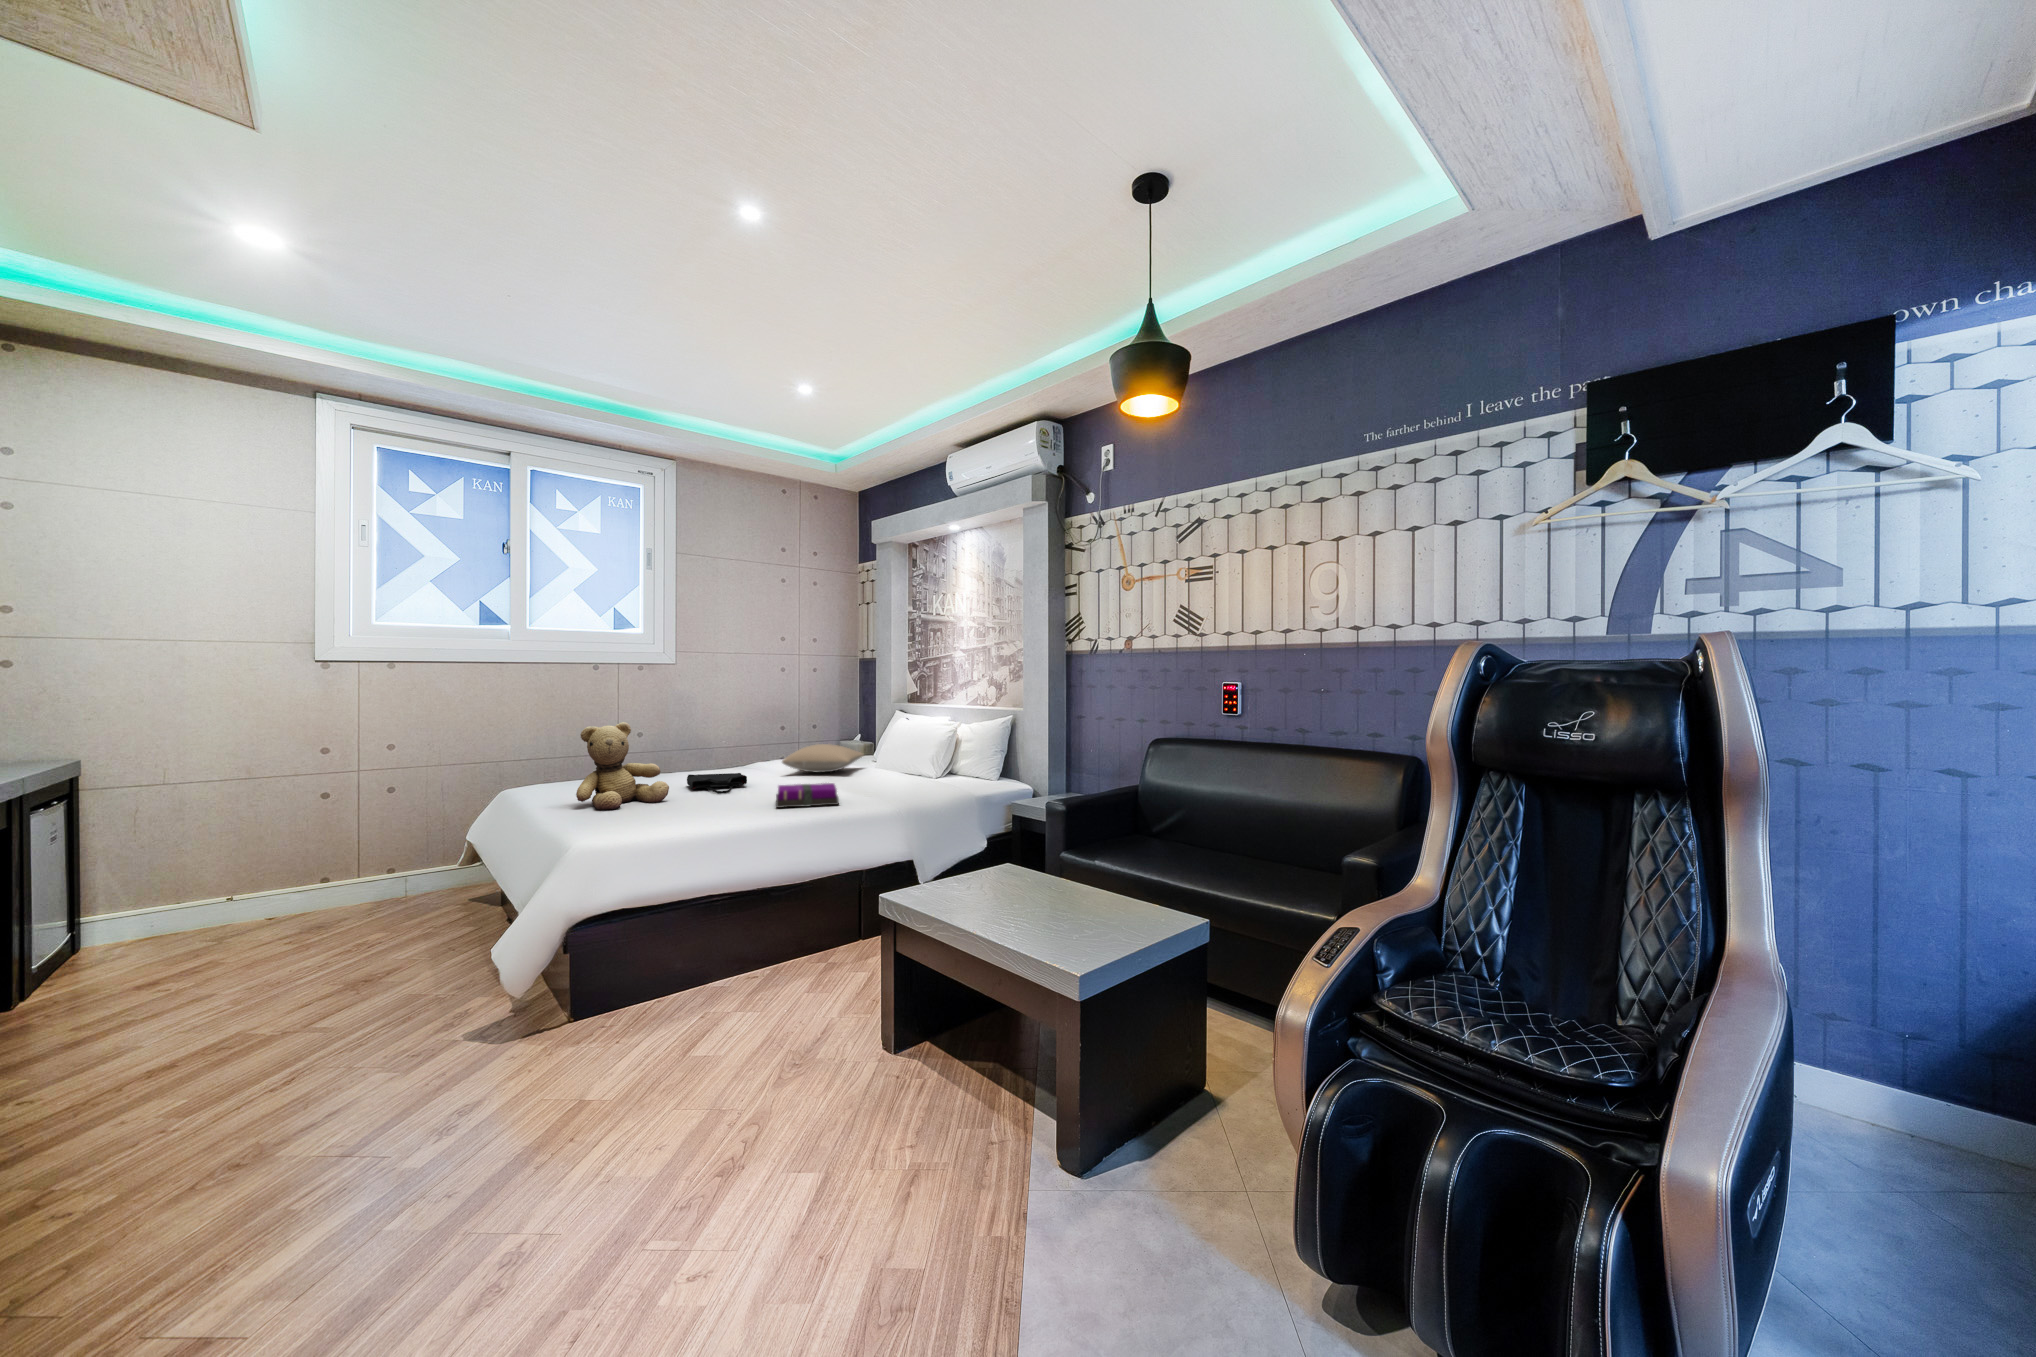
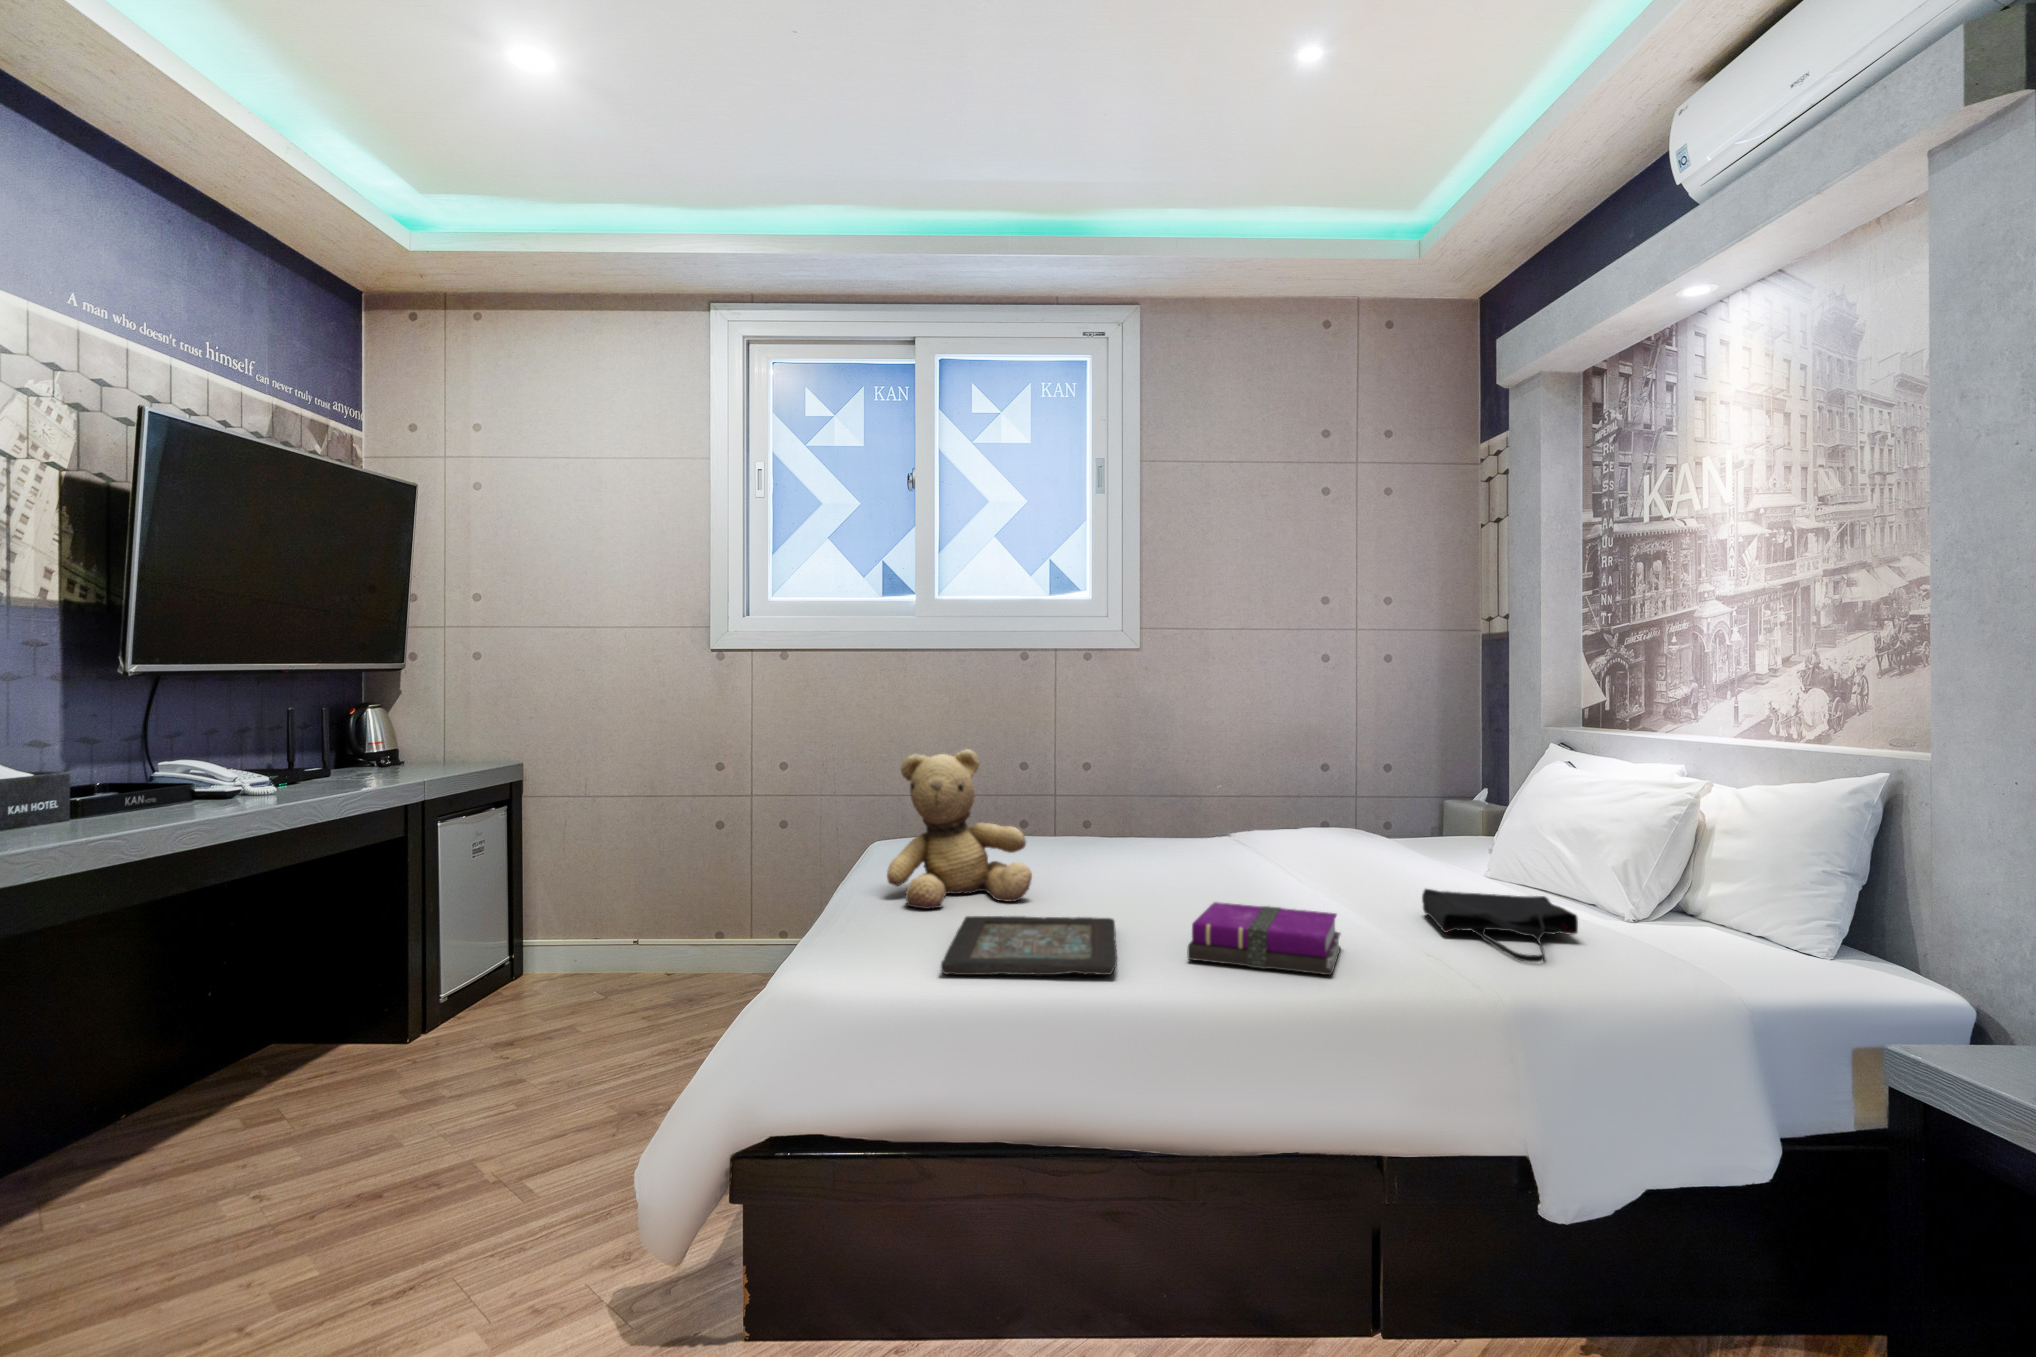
pillow: present [782,744,864,772] -> none [1279,804,1464,863]
tote bag: present [687,773,747,794] -> present [1422,889,1578,962]
decorative tray: none [648,799,751,825] -> present [941,916,1117,975]

